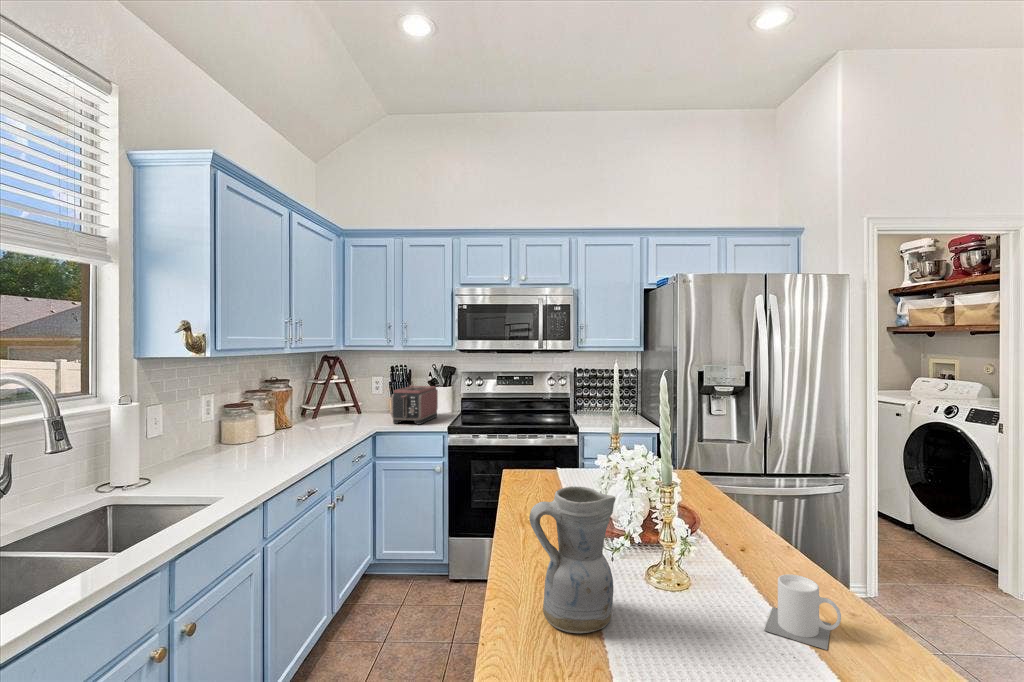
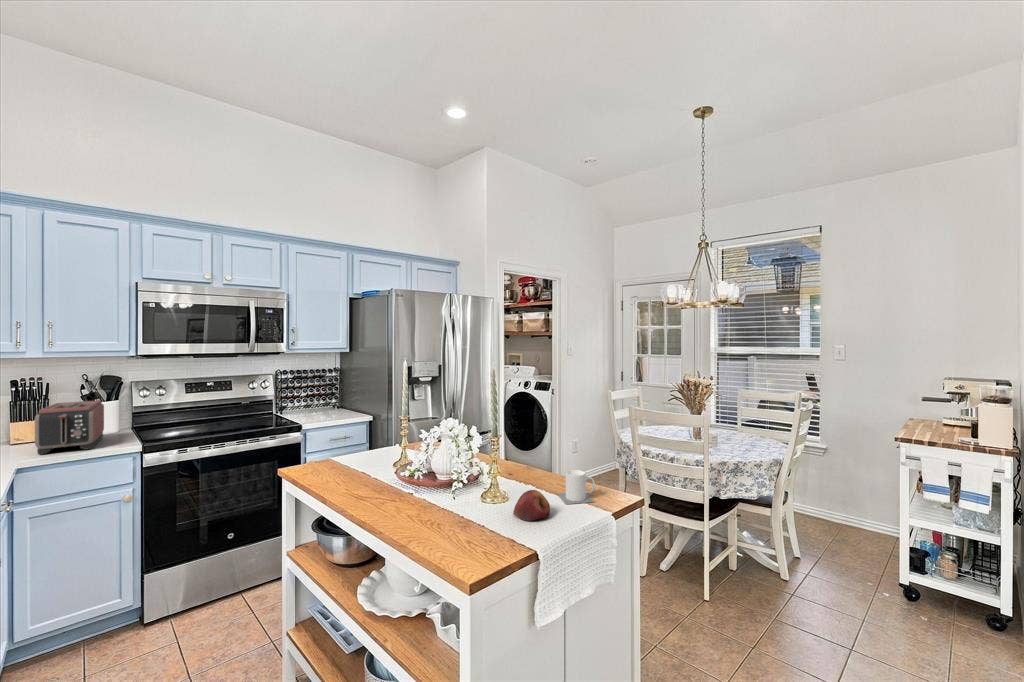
ceramic pitcher: present [529,486,616,633] -> none [452,442,502,544]
apple: none [655,583,716,637] -> present [513,490,550,521]

